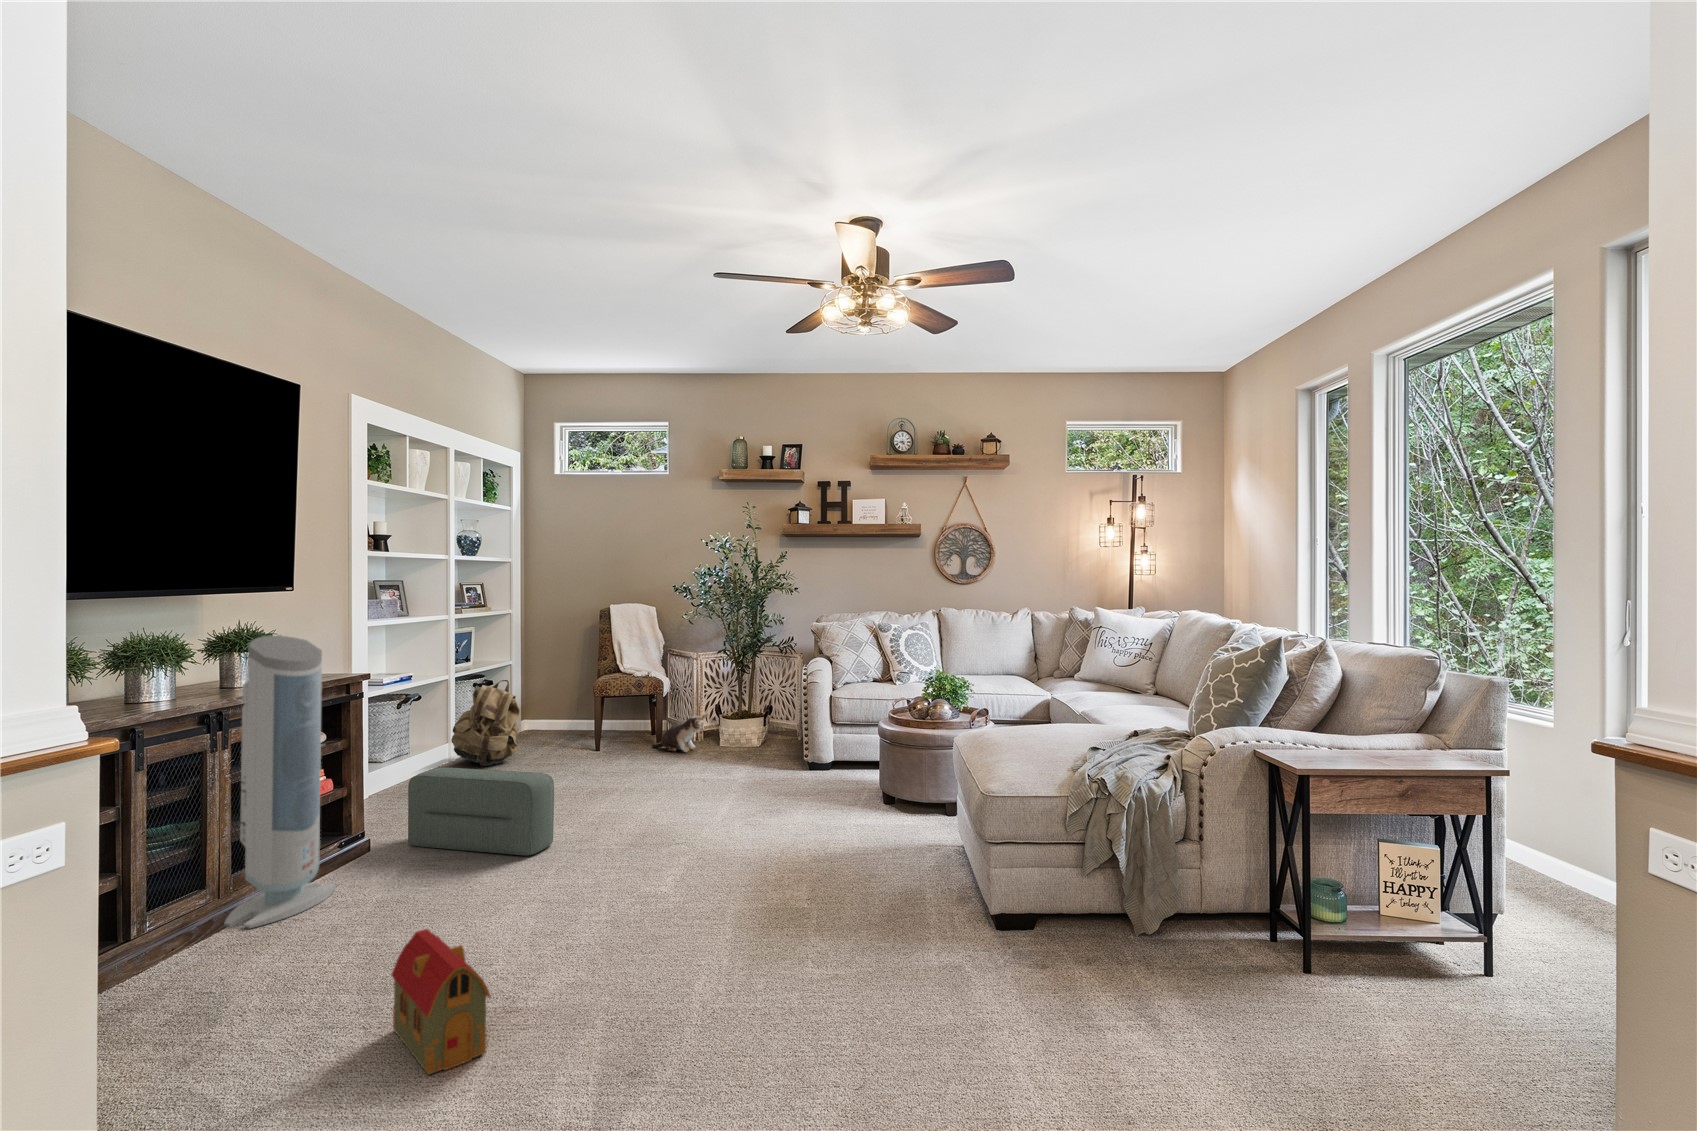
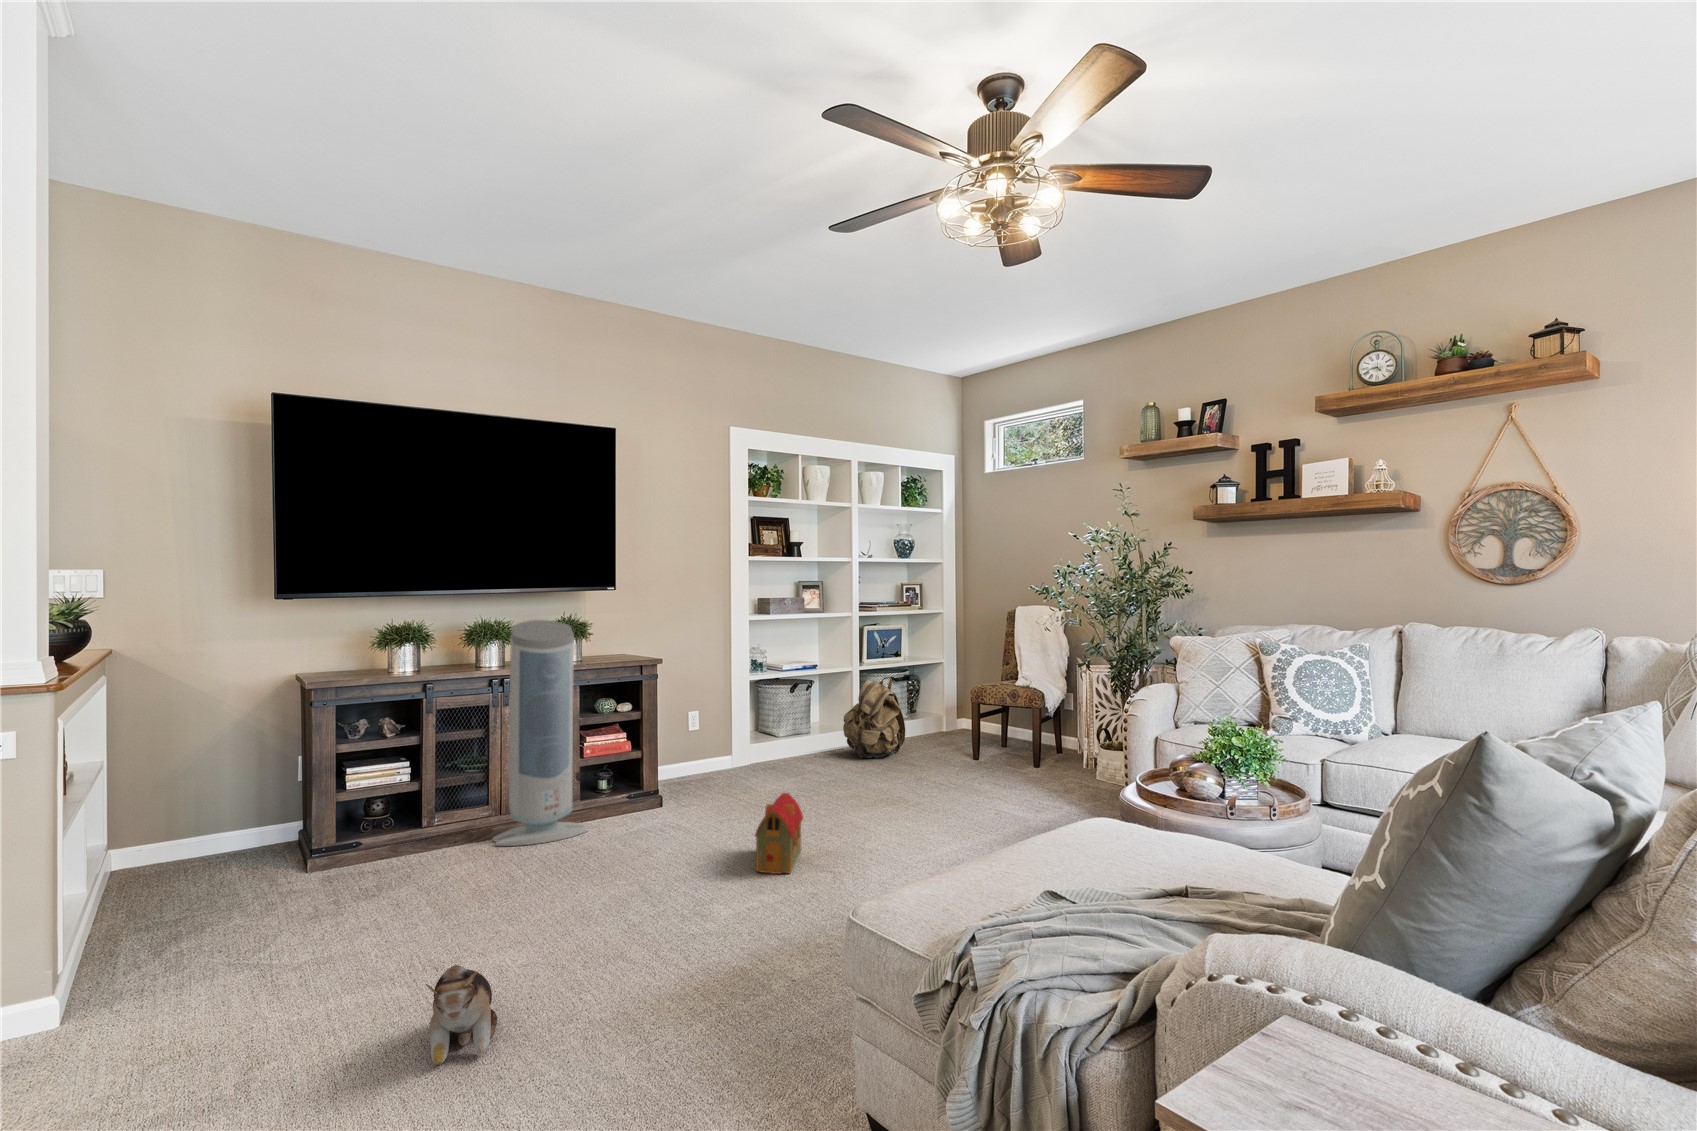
plush toy: present [652,715,707,752] -> present [426,964,497,1065]
pouf: present [408,767,554,856] -> none [683,748,761,846]
toy house: present [392,929,490,1075] -> present [755,793,803,874]

